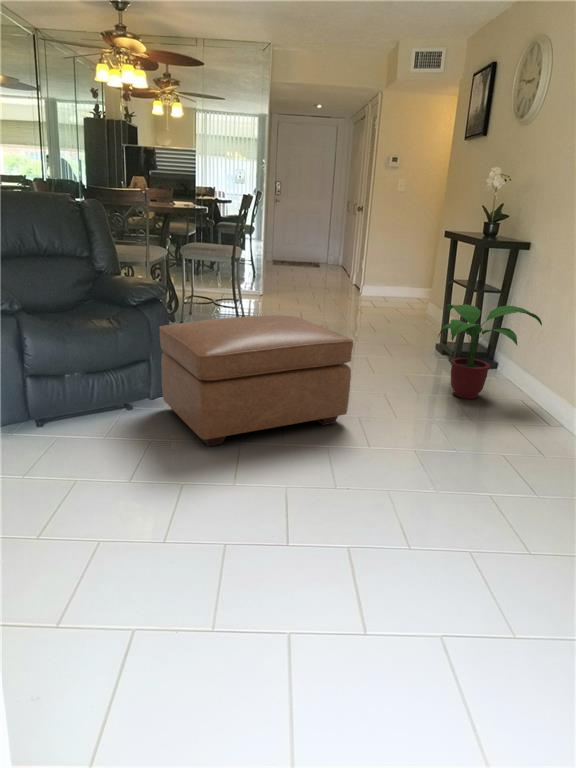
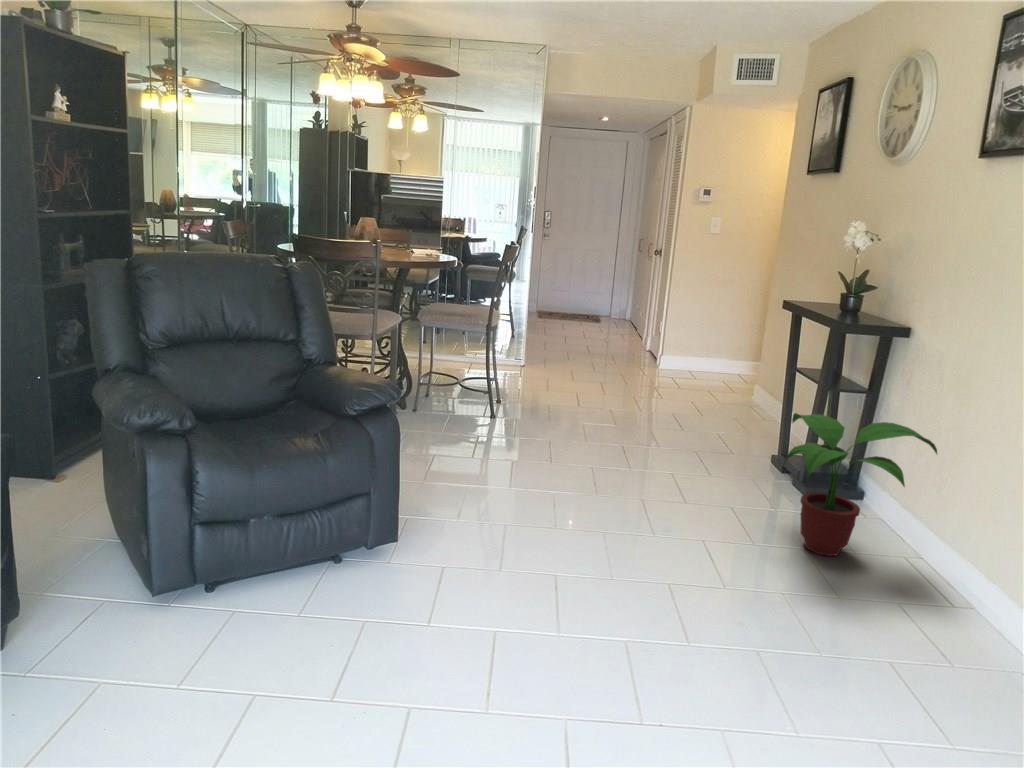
ottoman: present [159,315,353,446] -> none [386,430,667,639]

